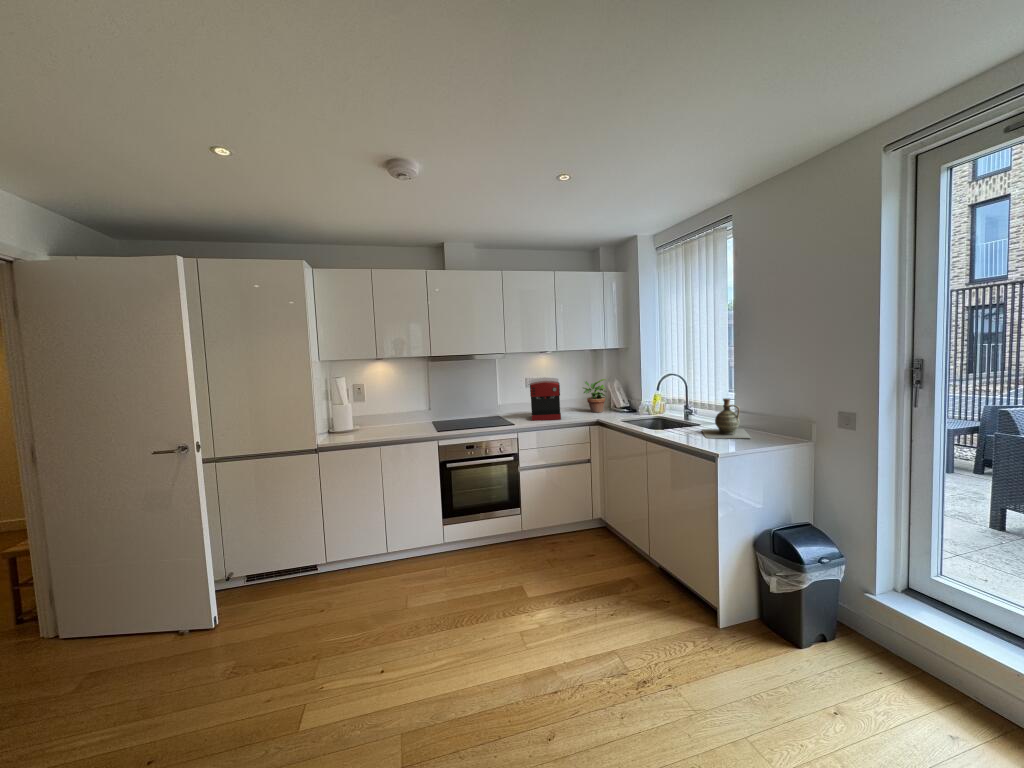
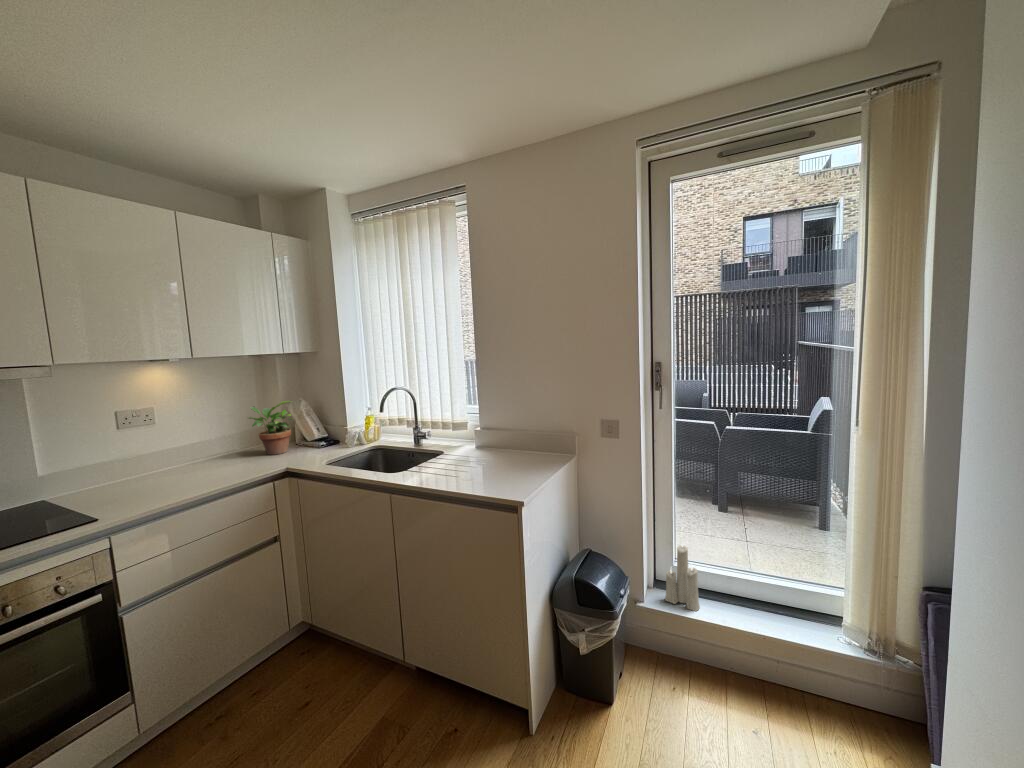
coffee maker: present [530,378,561,421] -> none [133,407,215,496]
ceramic jug: present [702,398,751,438] -> none [454,414,520,472]
candle: none [900,542,941,621] -> present [665,542,700,611]

